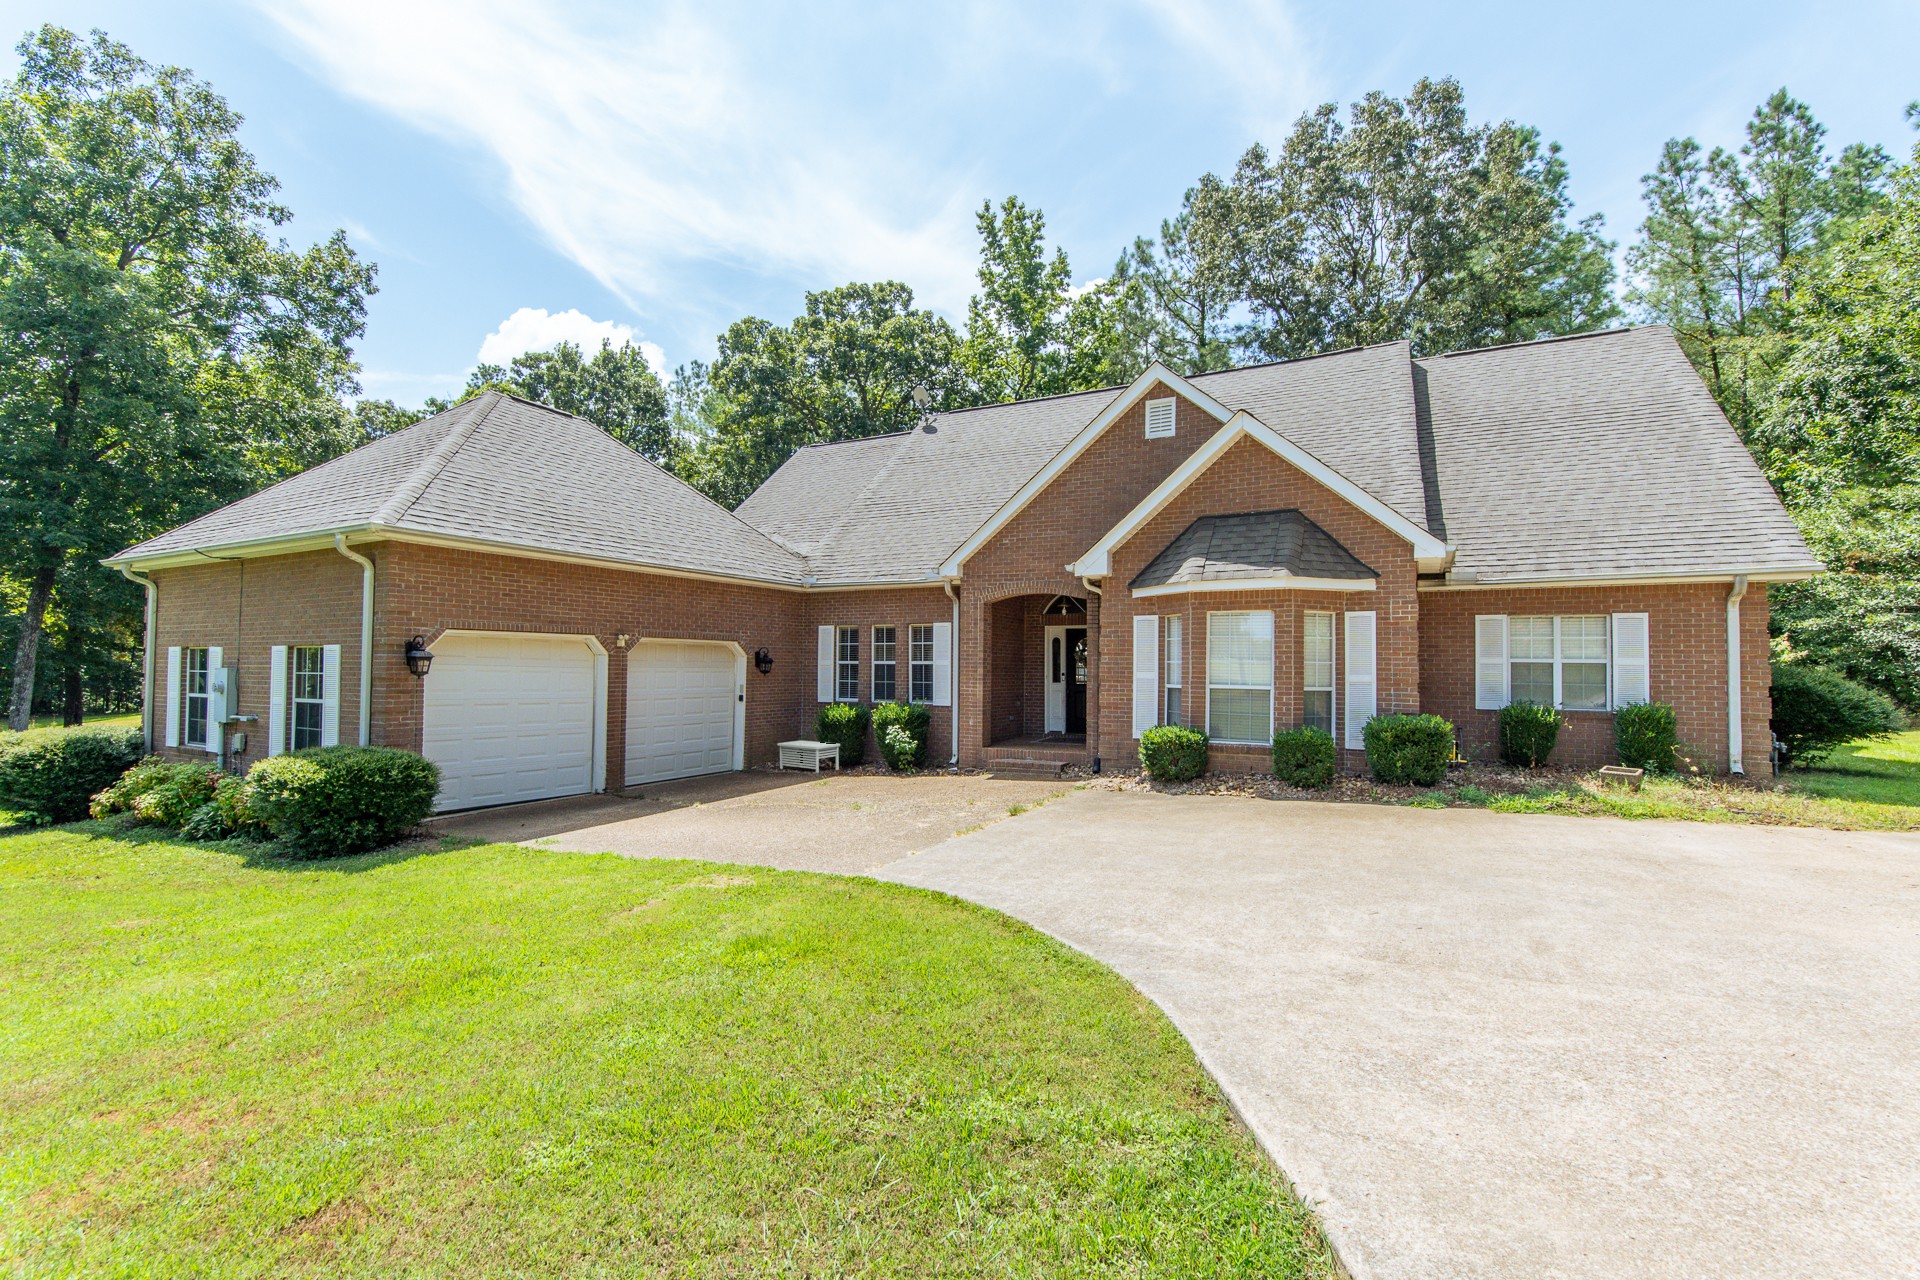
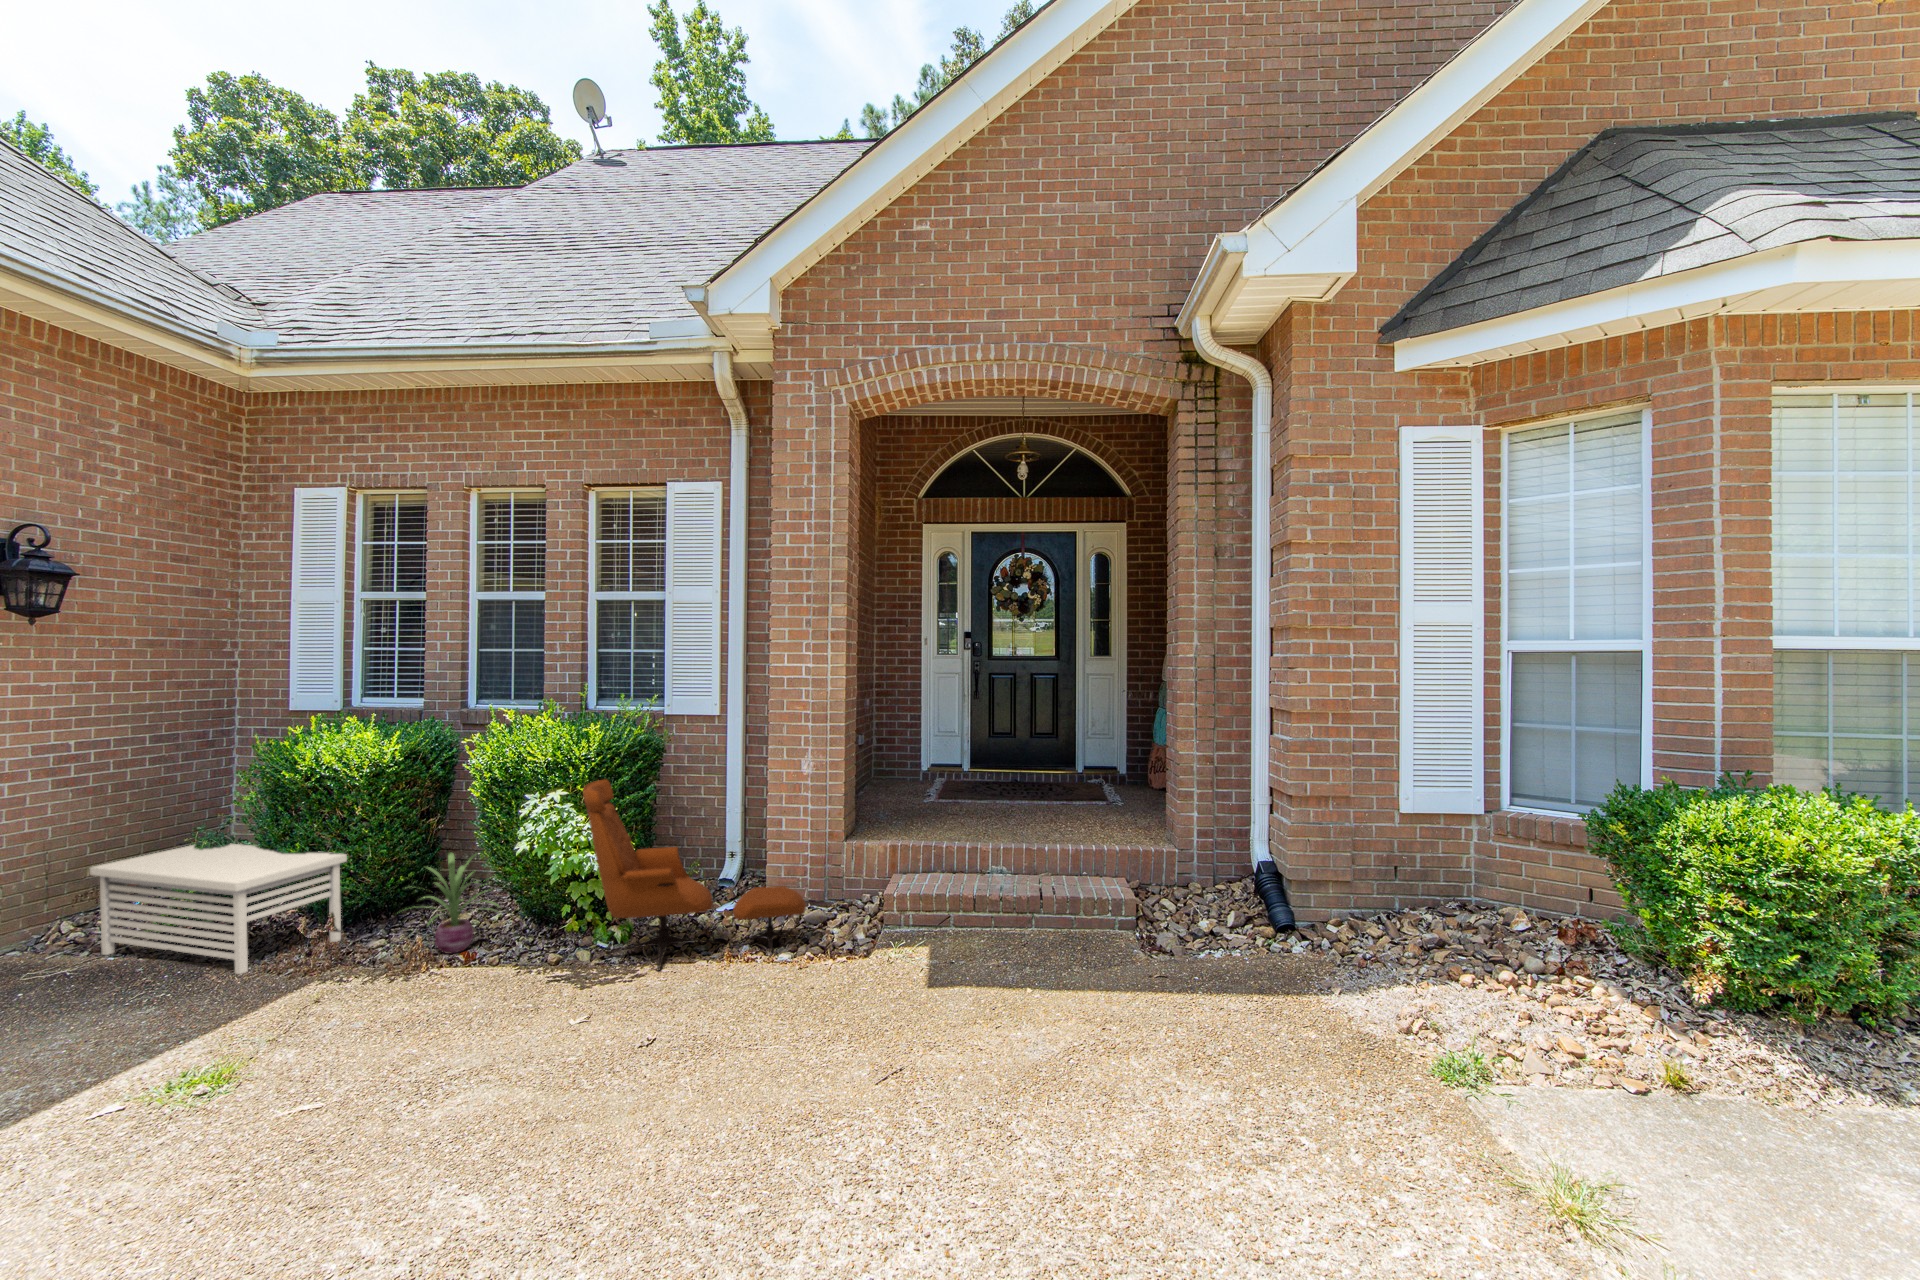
lounge chair: none [904,722,970,777] -> present [583,779,807,971]
decorative plant: none [854,744,884,773] -> present [409,853,500,954]

